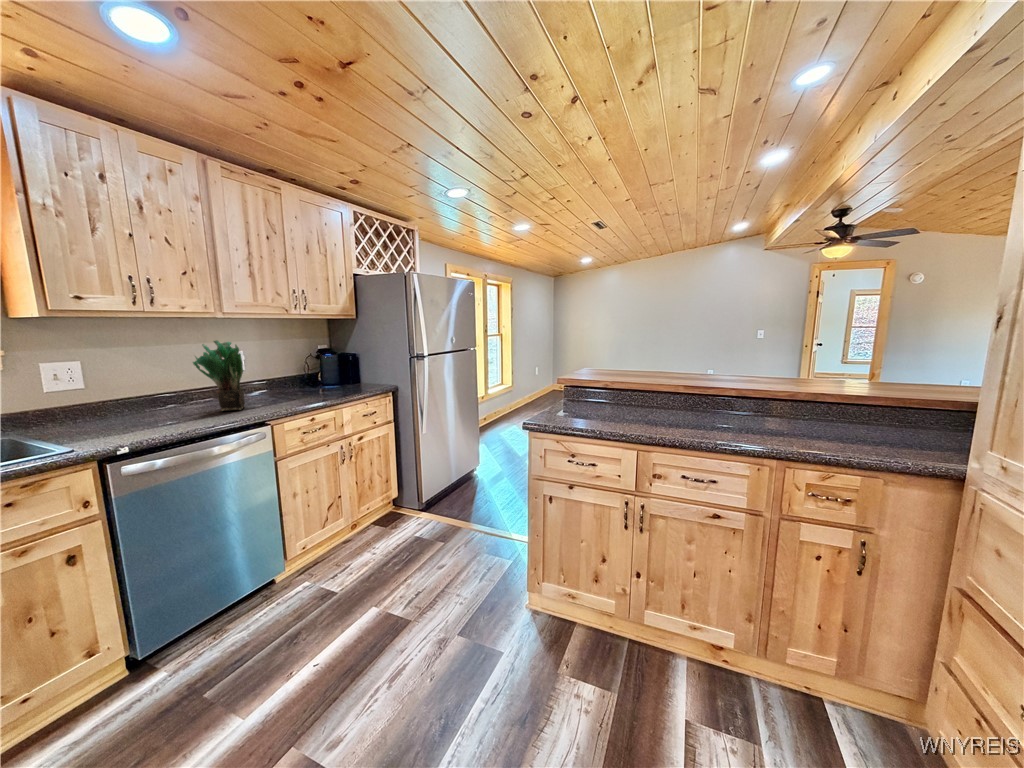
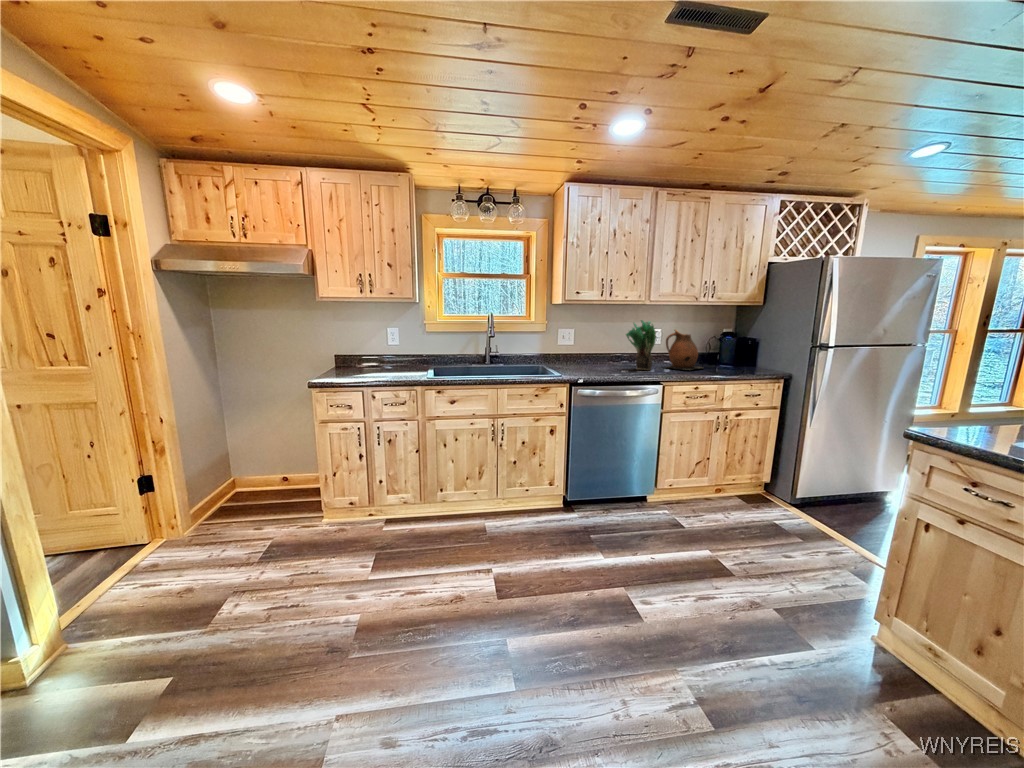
ceramic pitcher: none [256,351,313,401] -> present [666,330,702,370]

